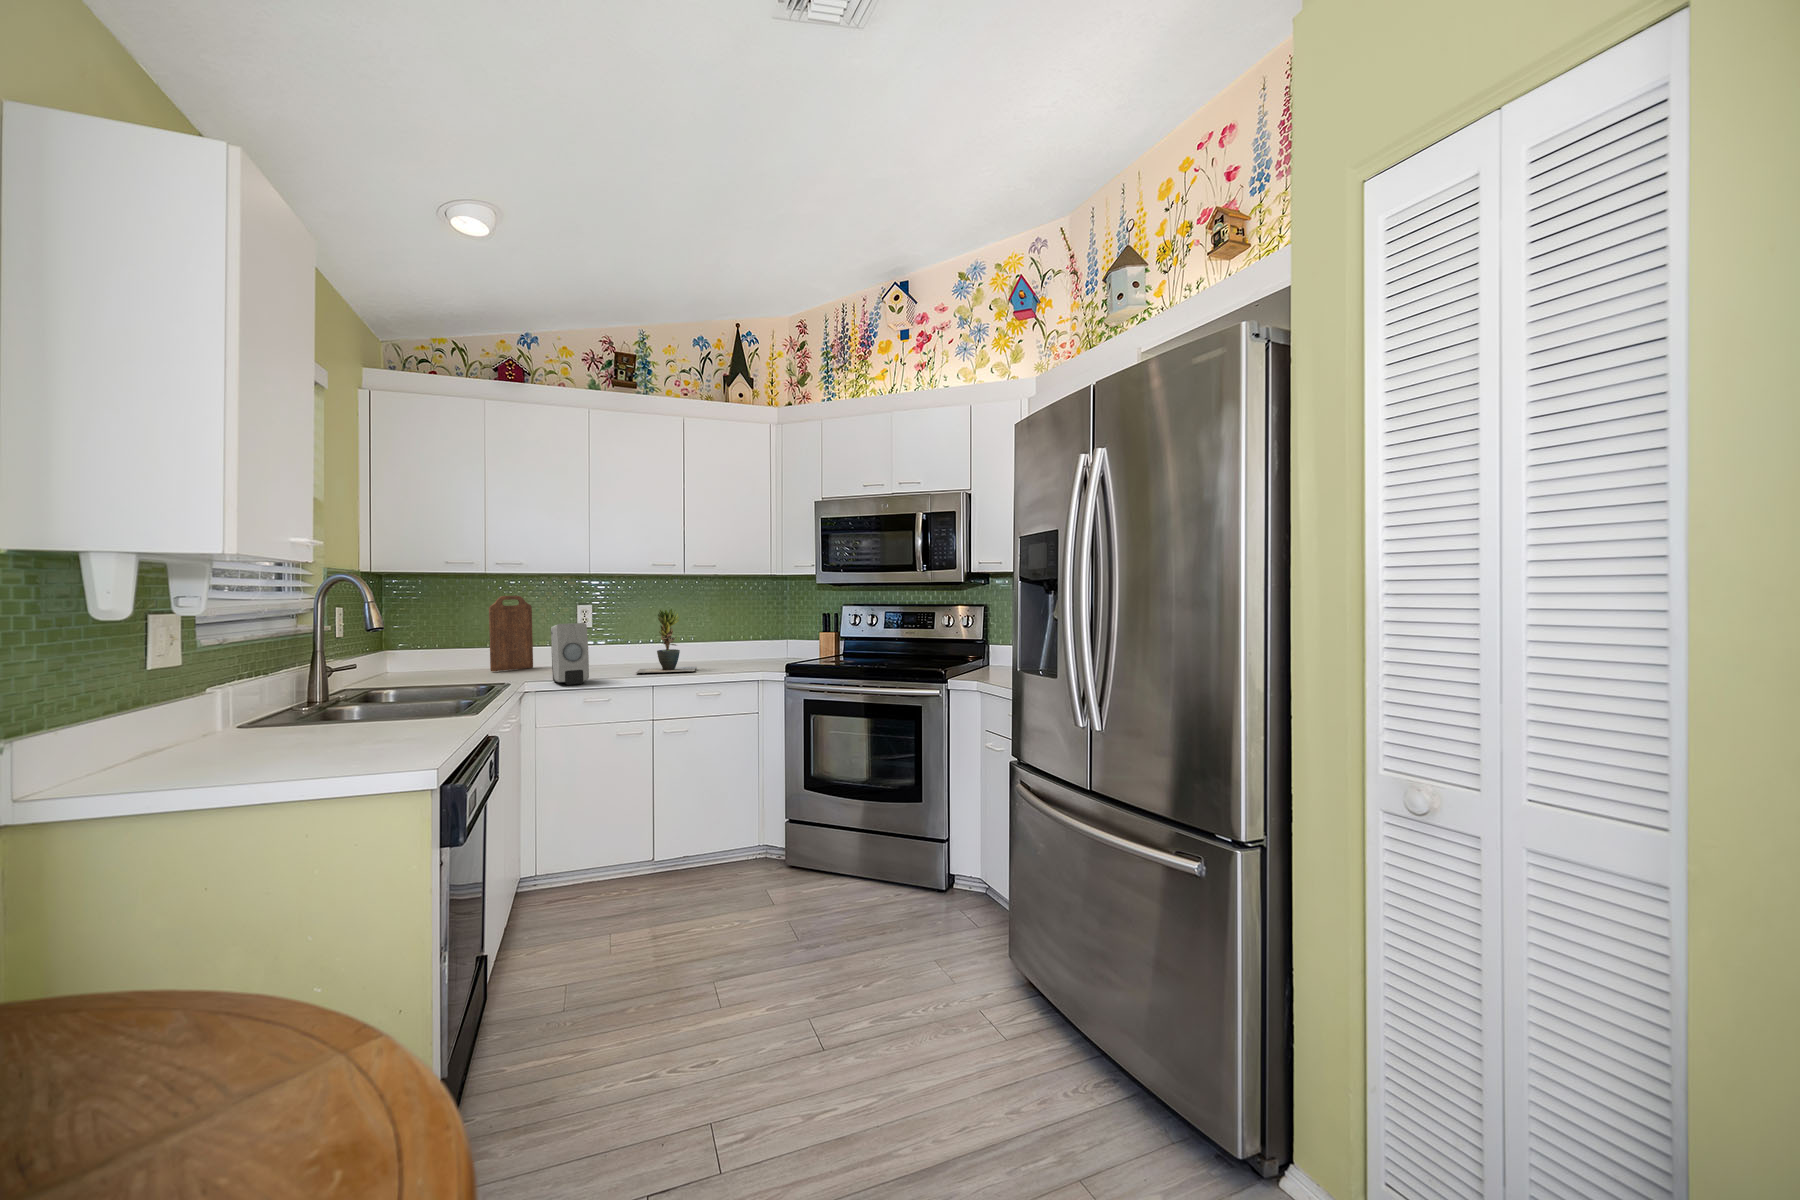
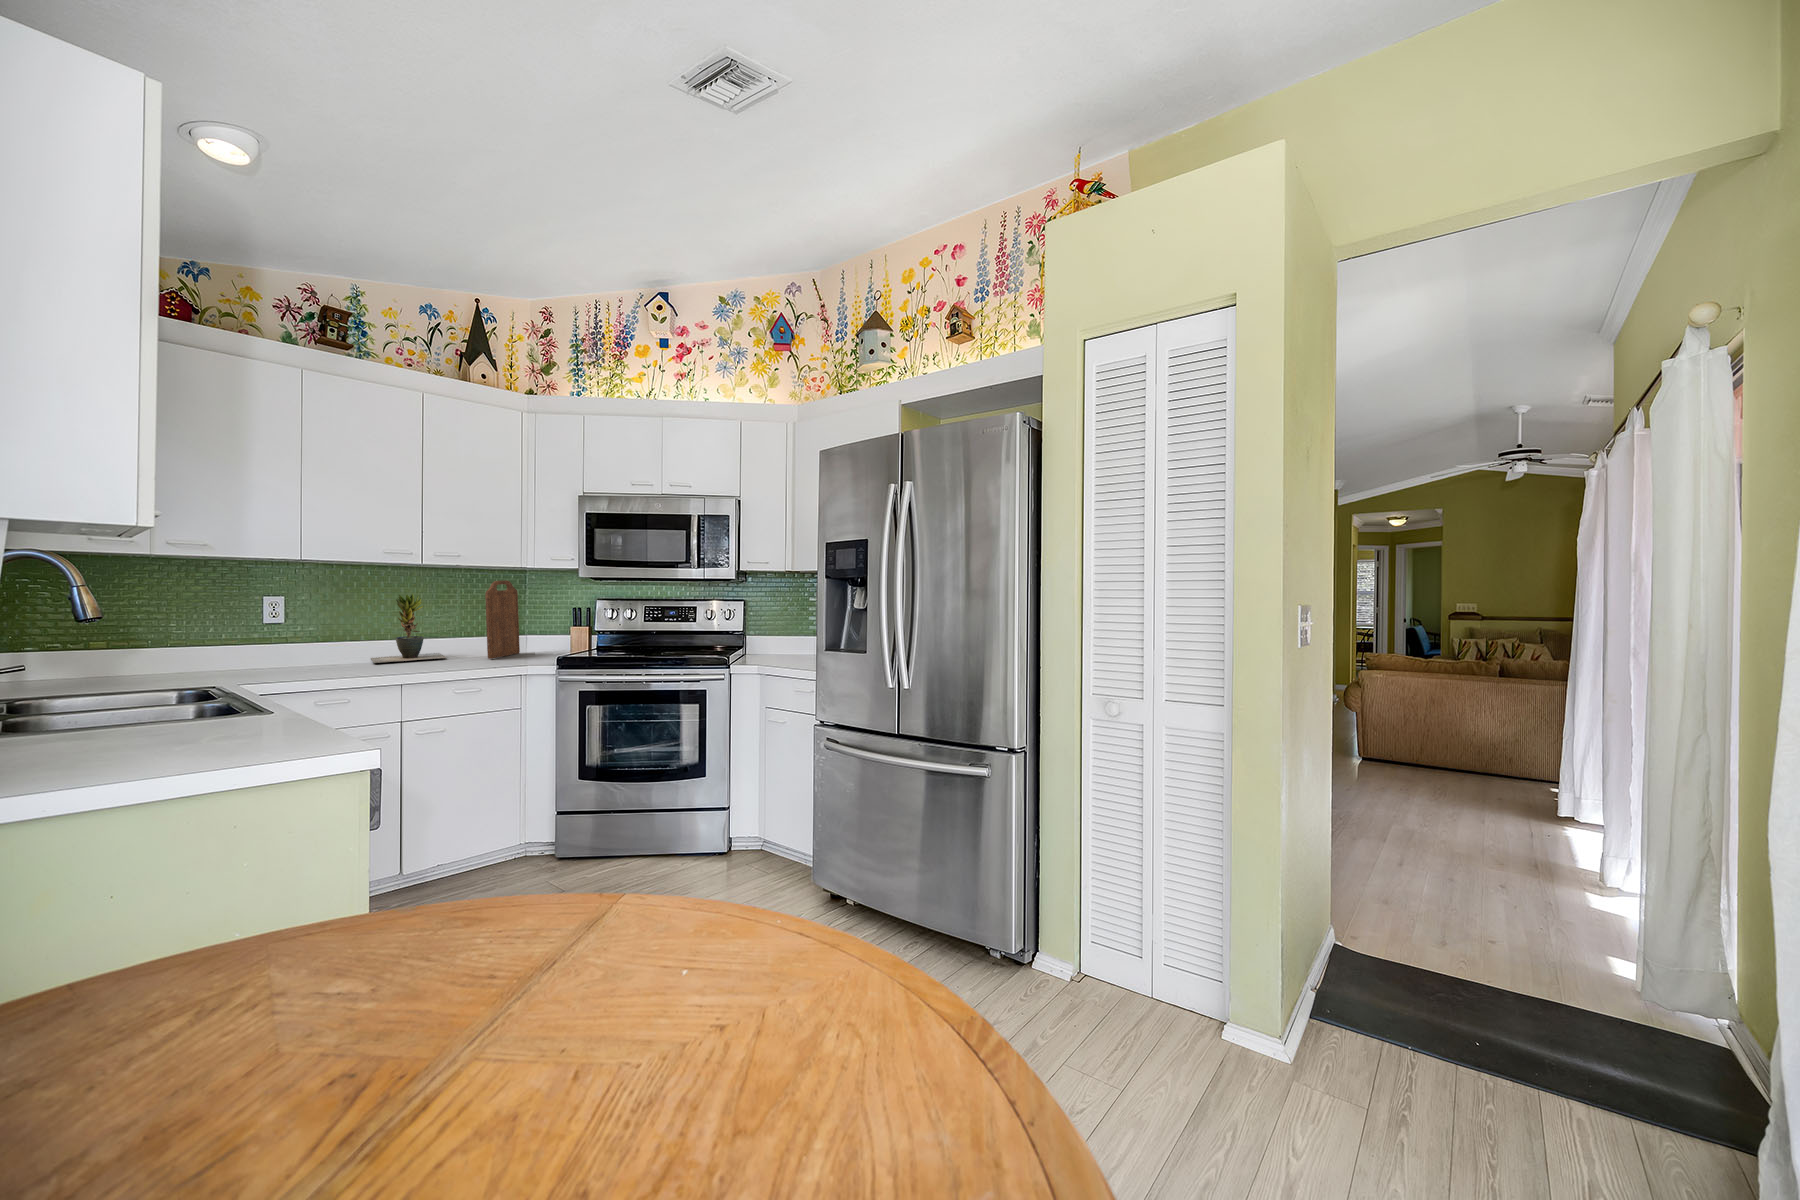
cutting board: present [489,596,533,672] -> present [485,581,520,659]
soap dispenser: present [551,623,589,685] -> none [265,612,326,680]

